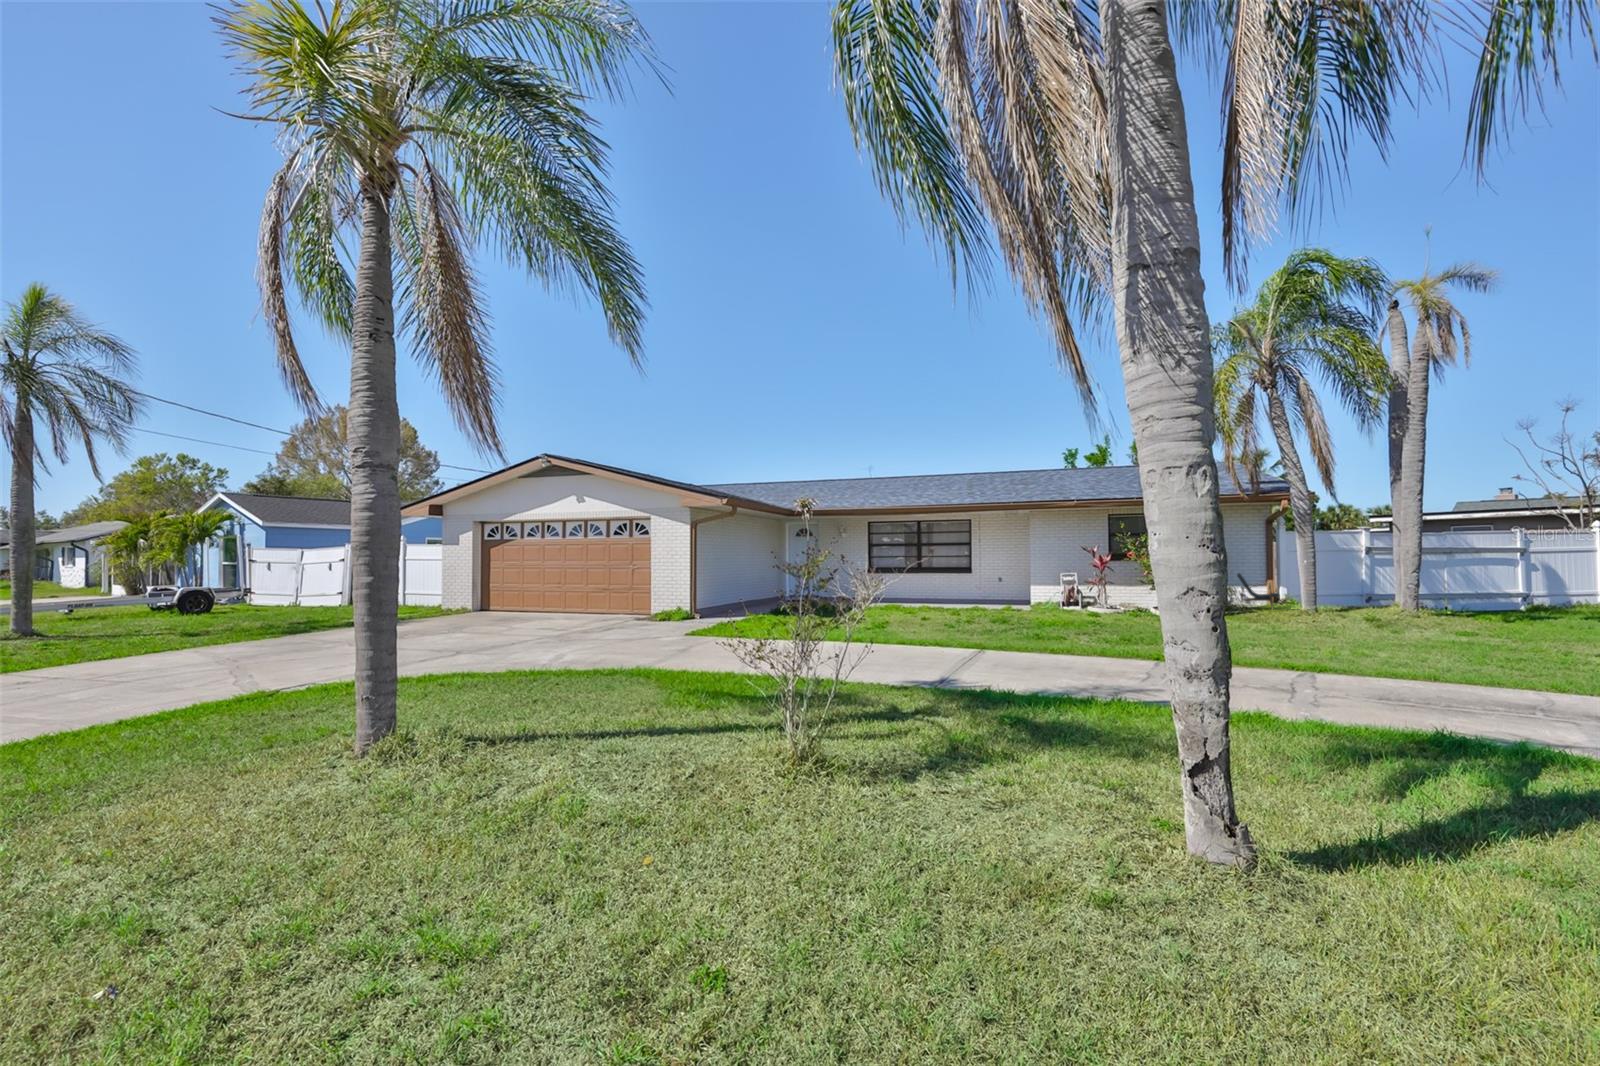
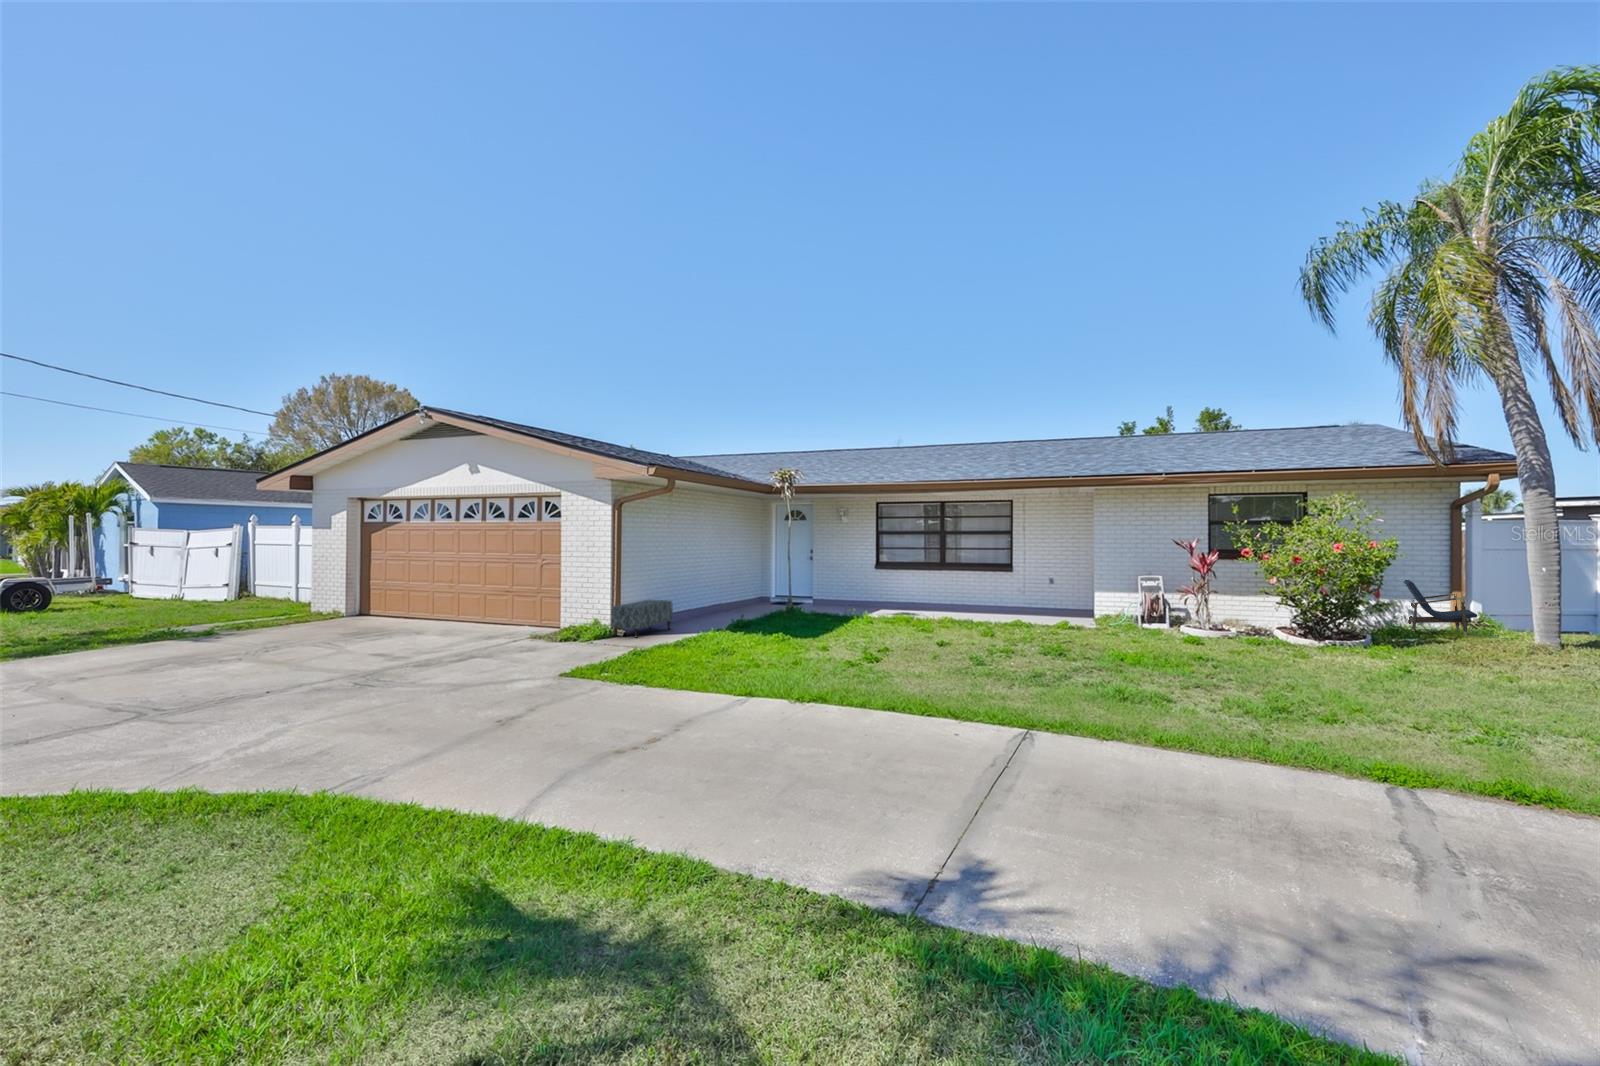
bench: none [691,594,730,619] -> present [612,600,673,638]

